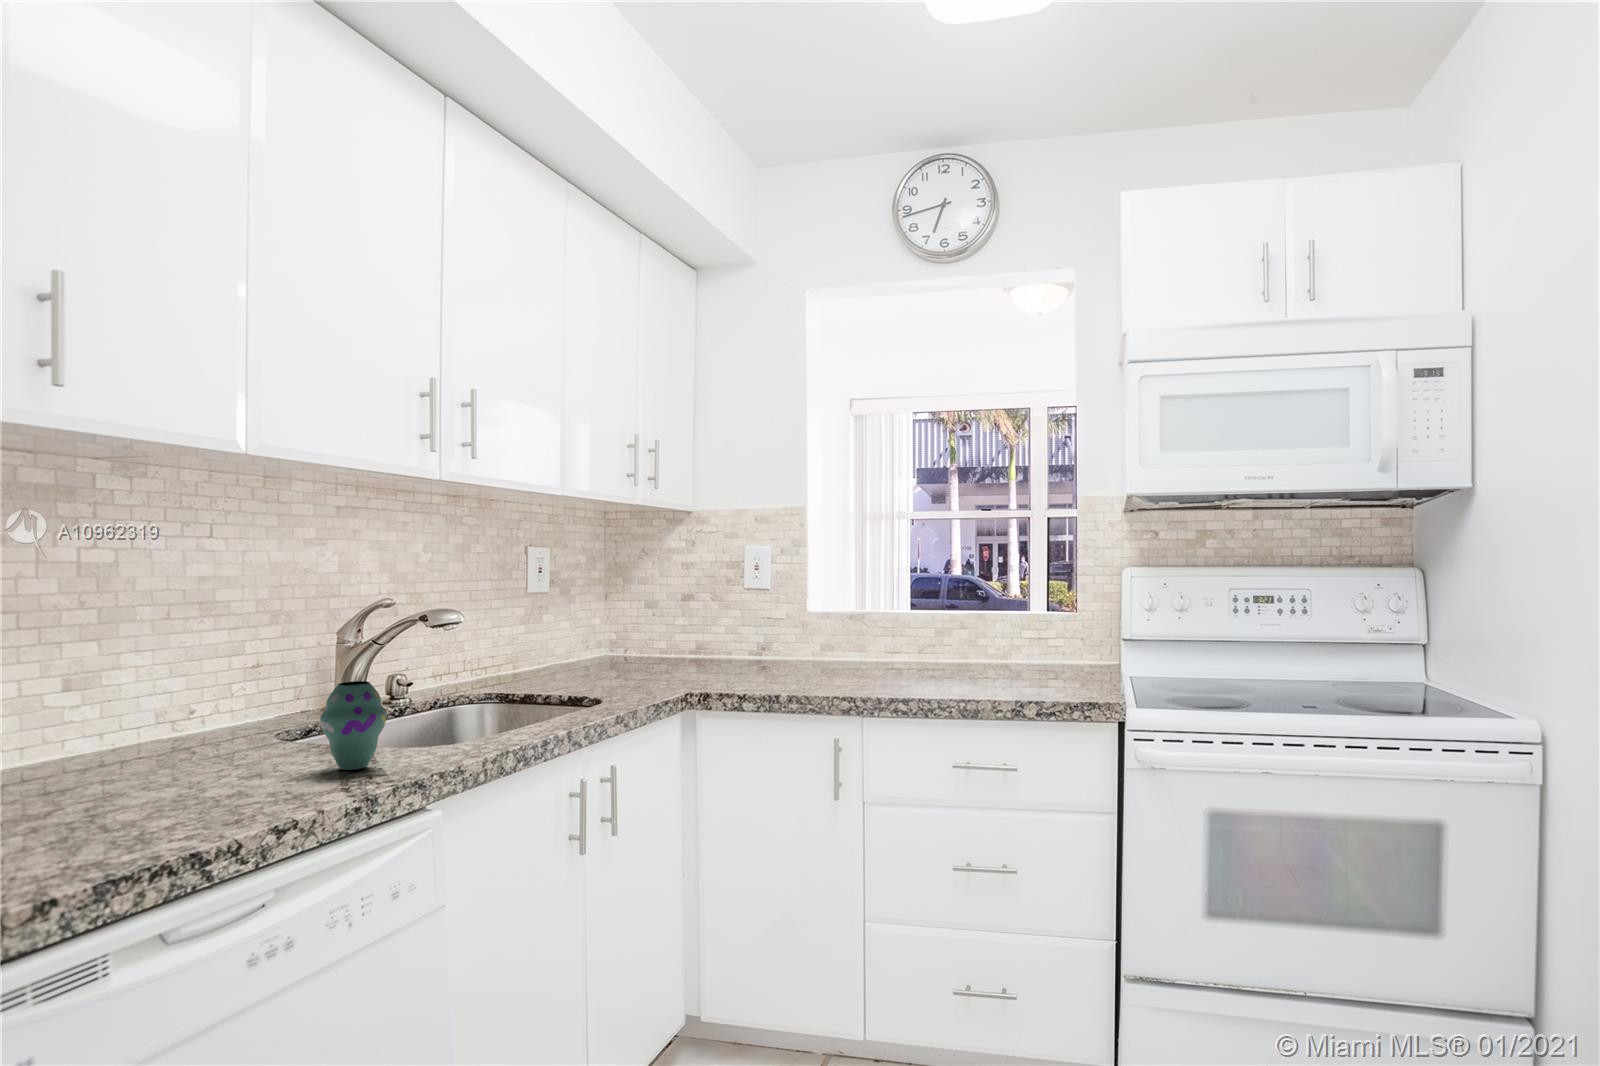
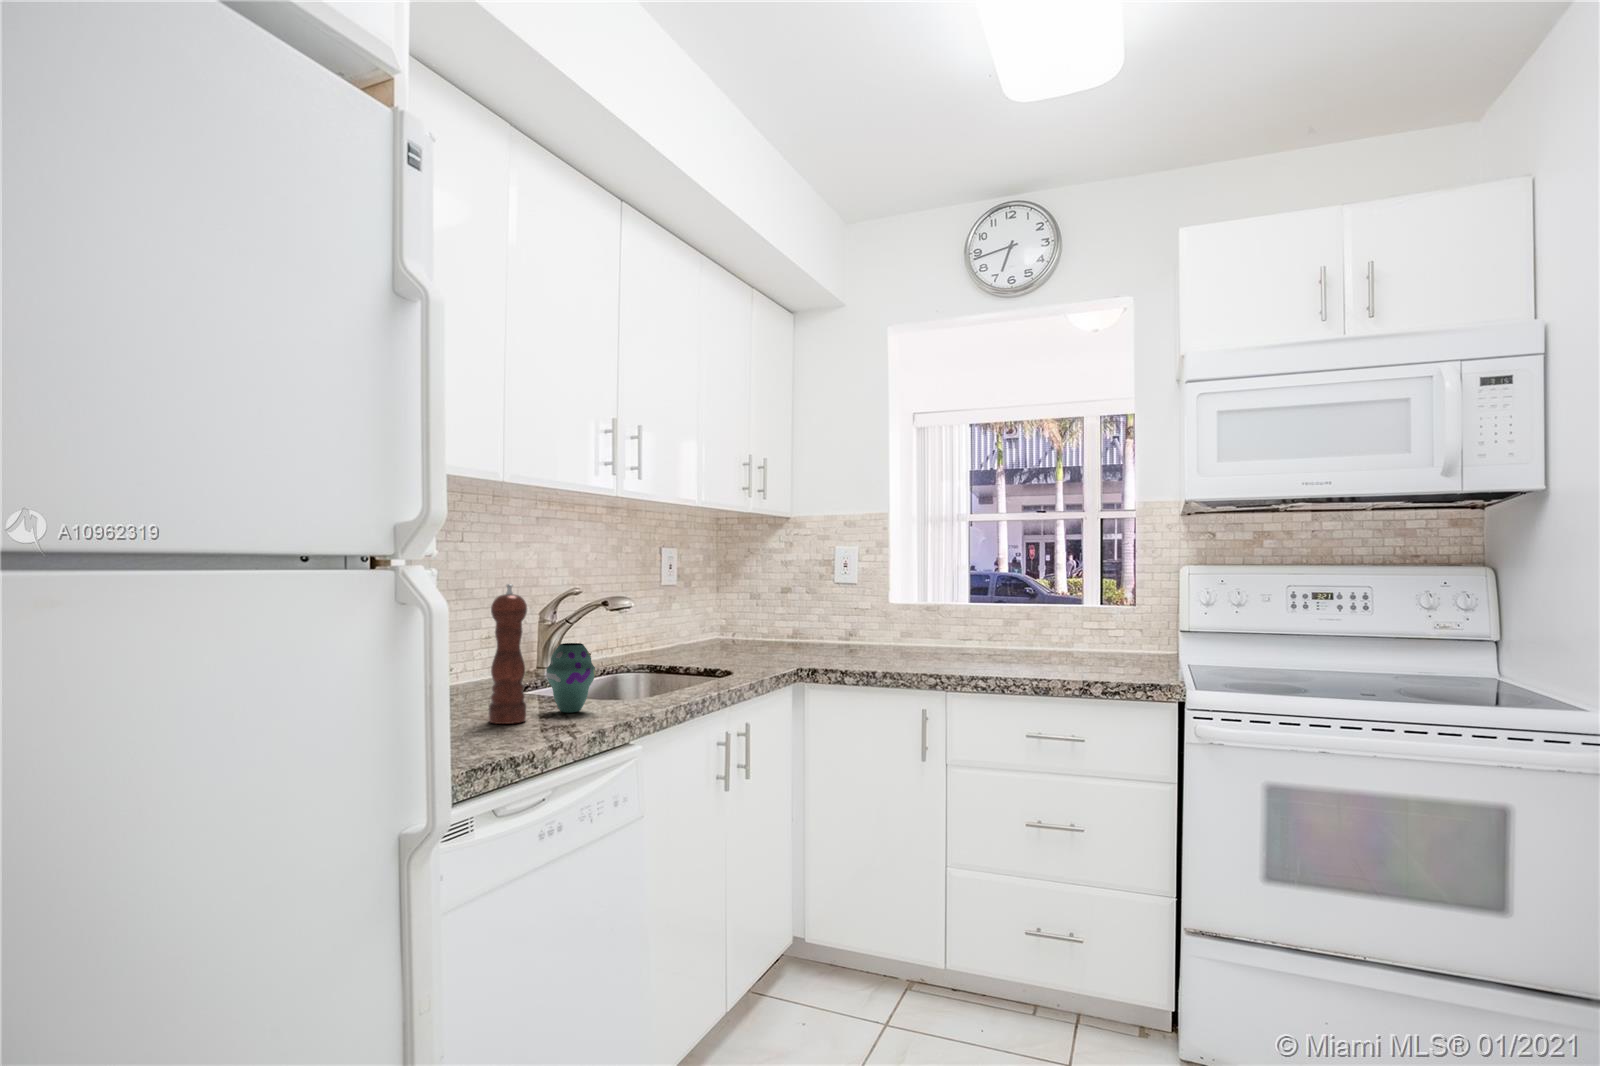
pepper mill: none [227,611,280,792] -> present [489,584,527,724]

